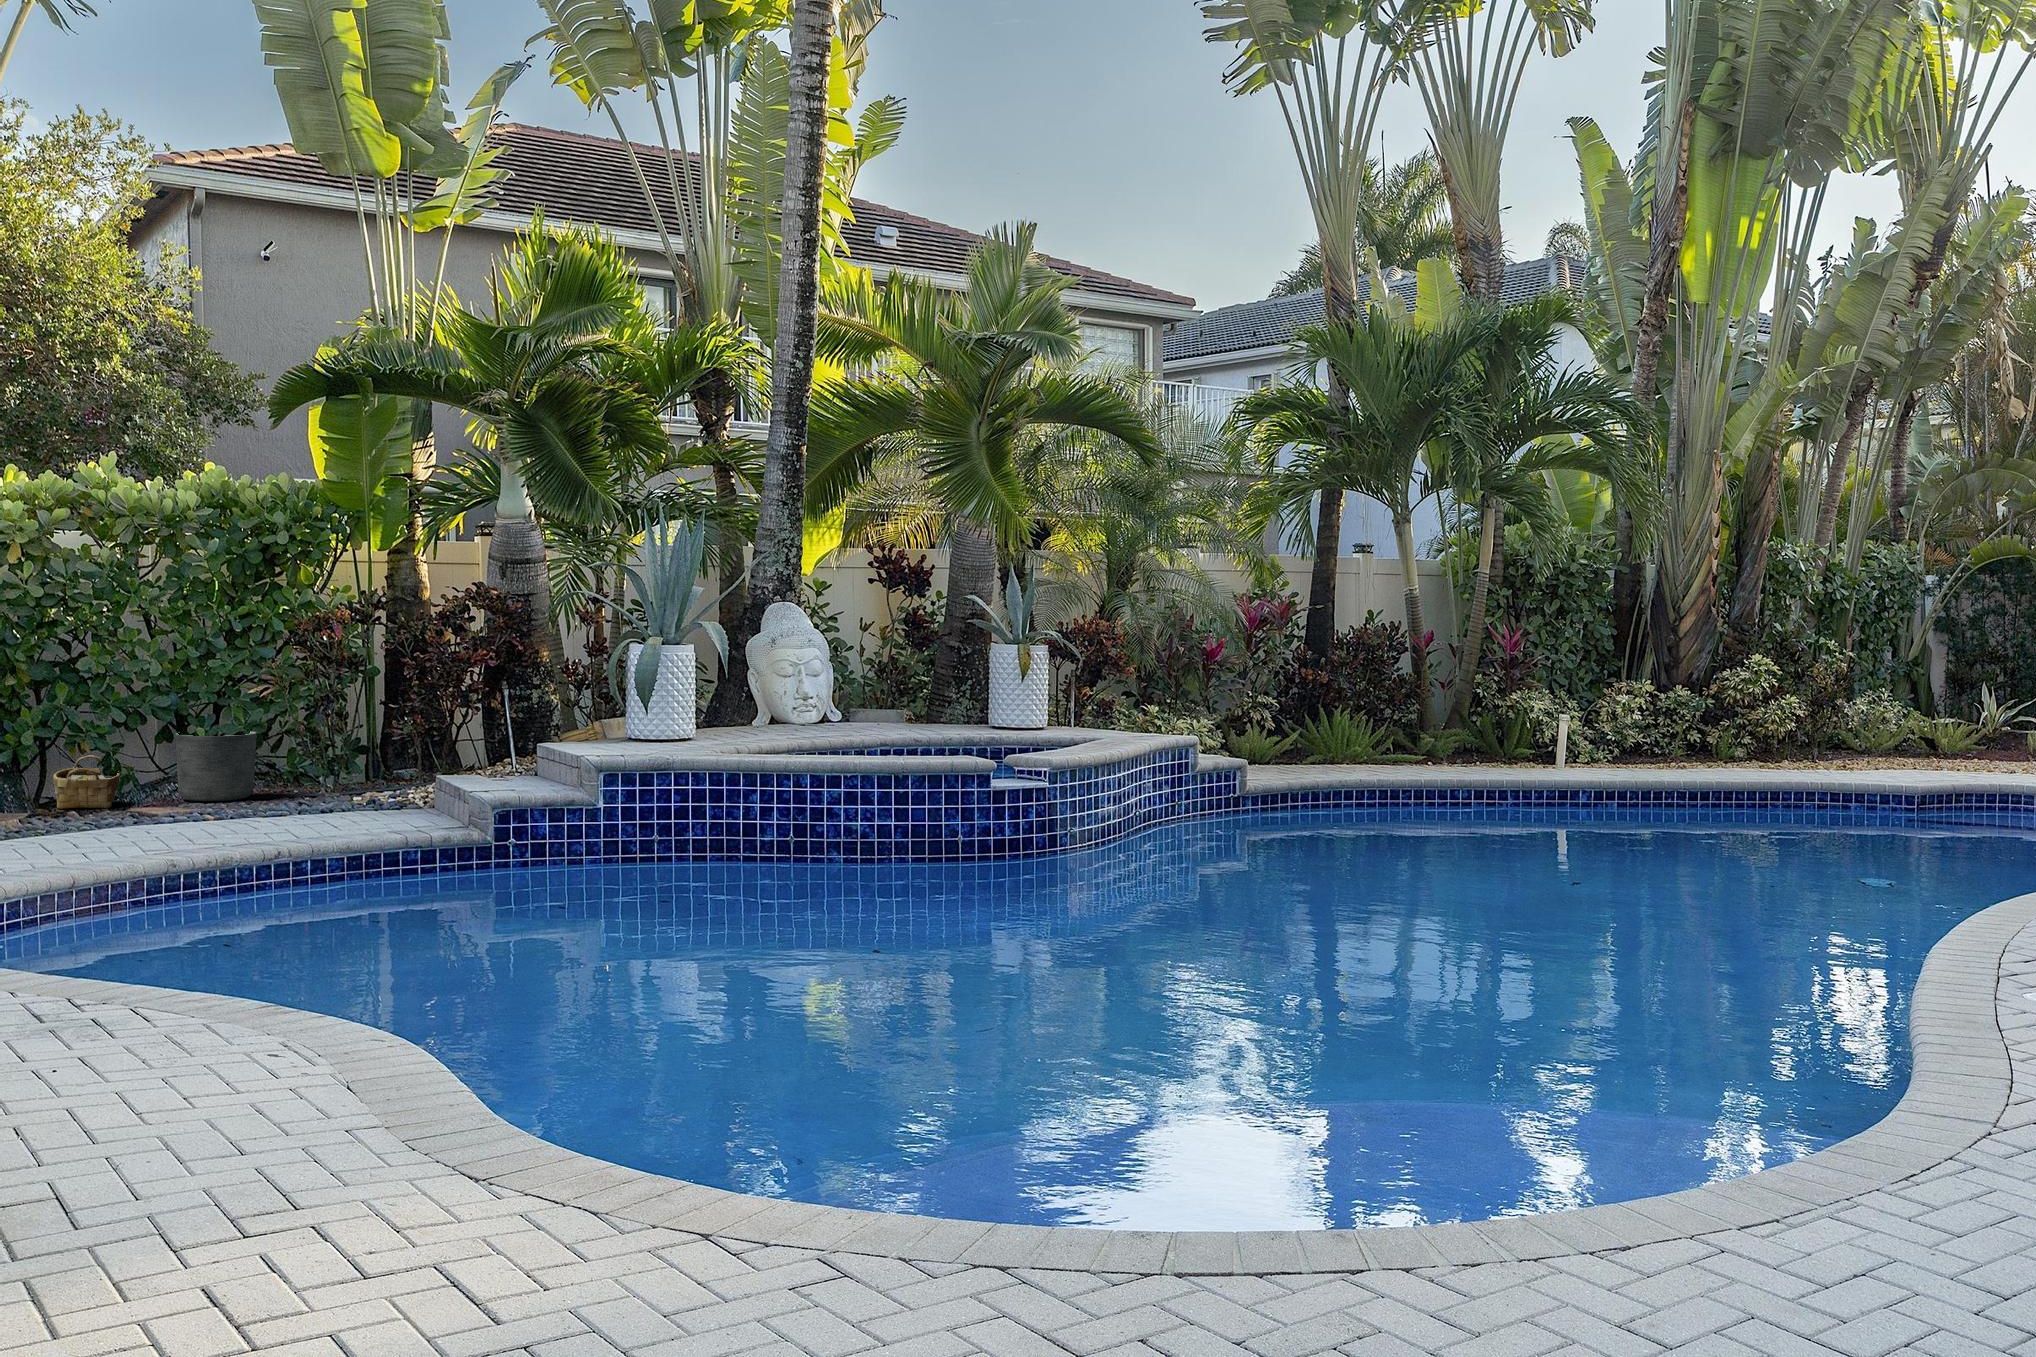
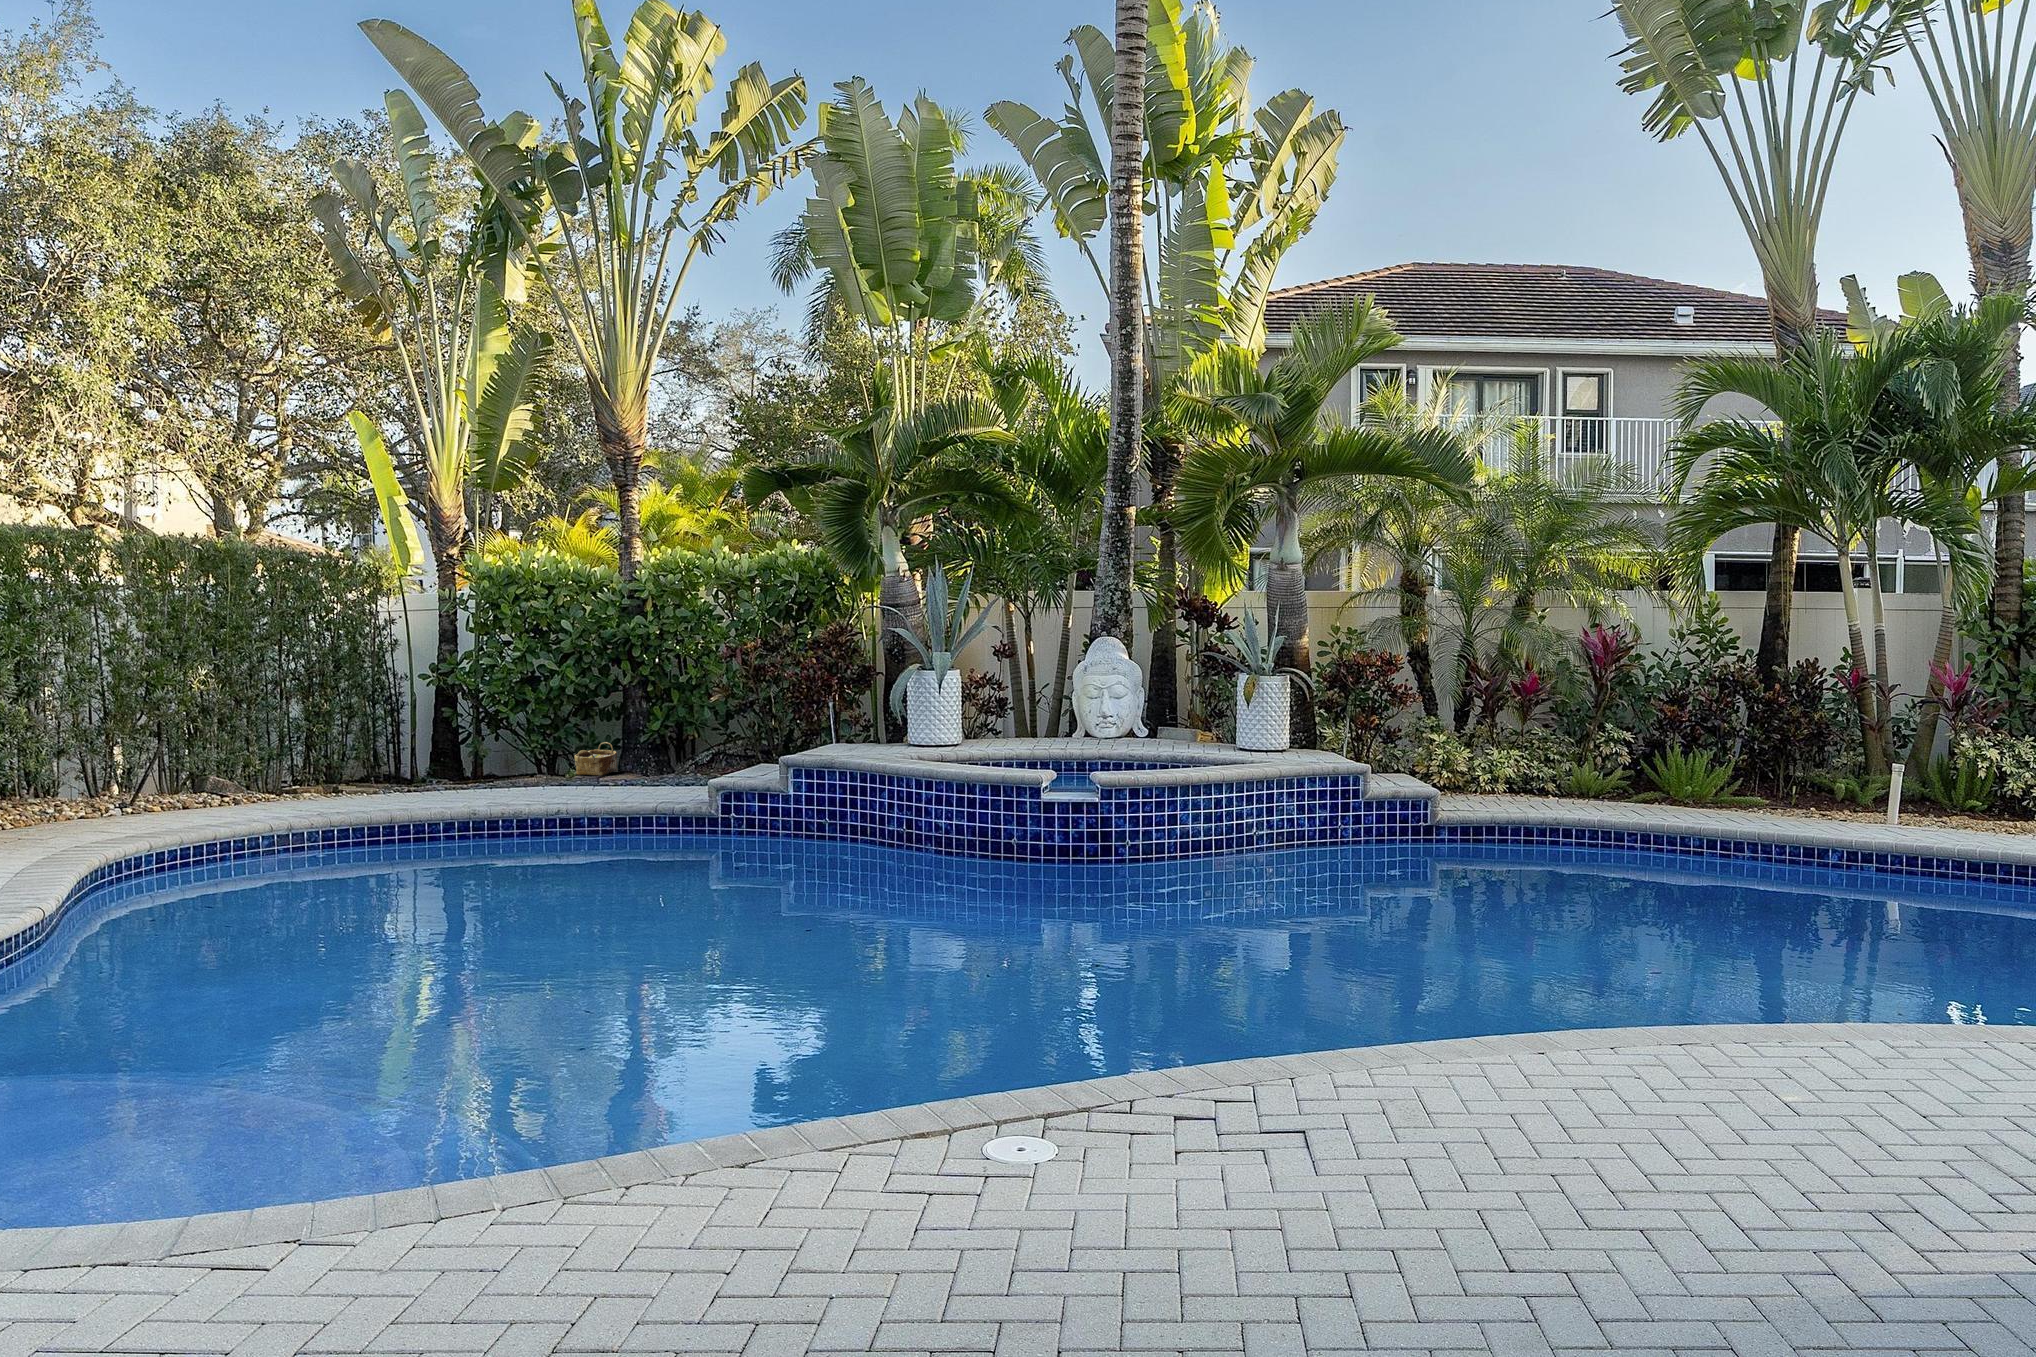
planter: present [175,732,257,801] -> none [646,729,695,775]

